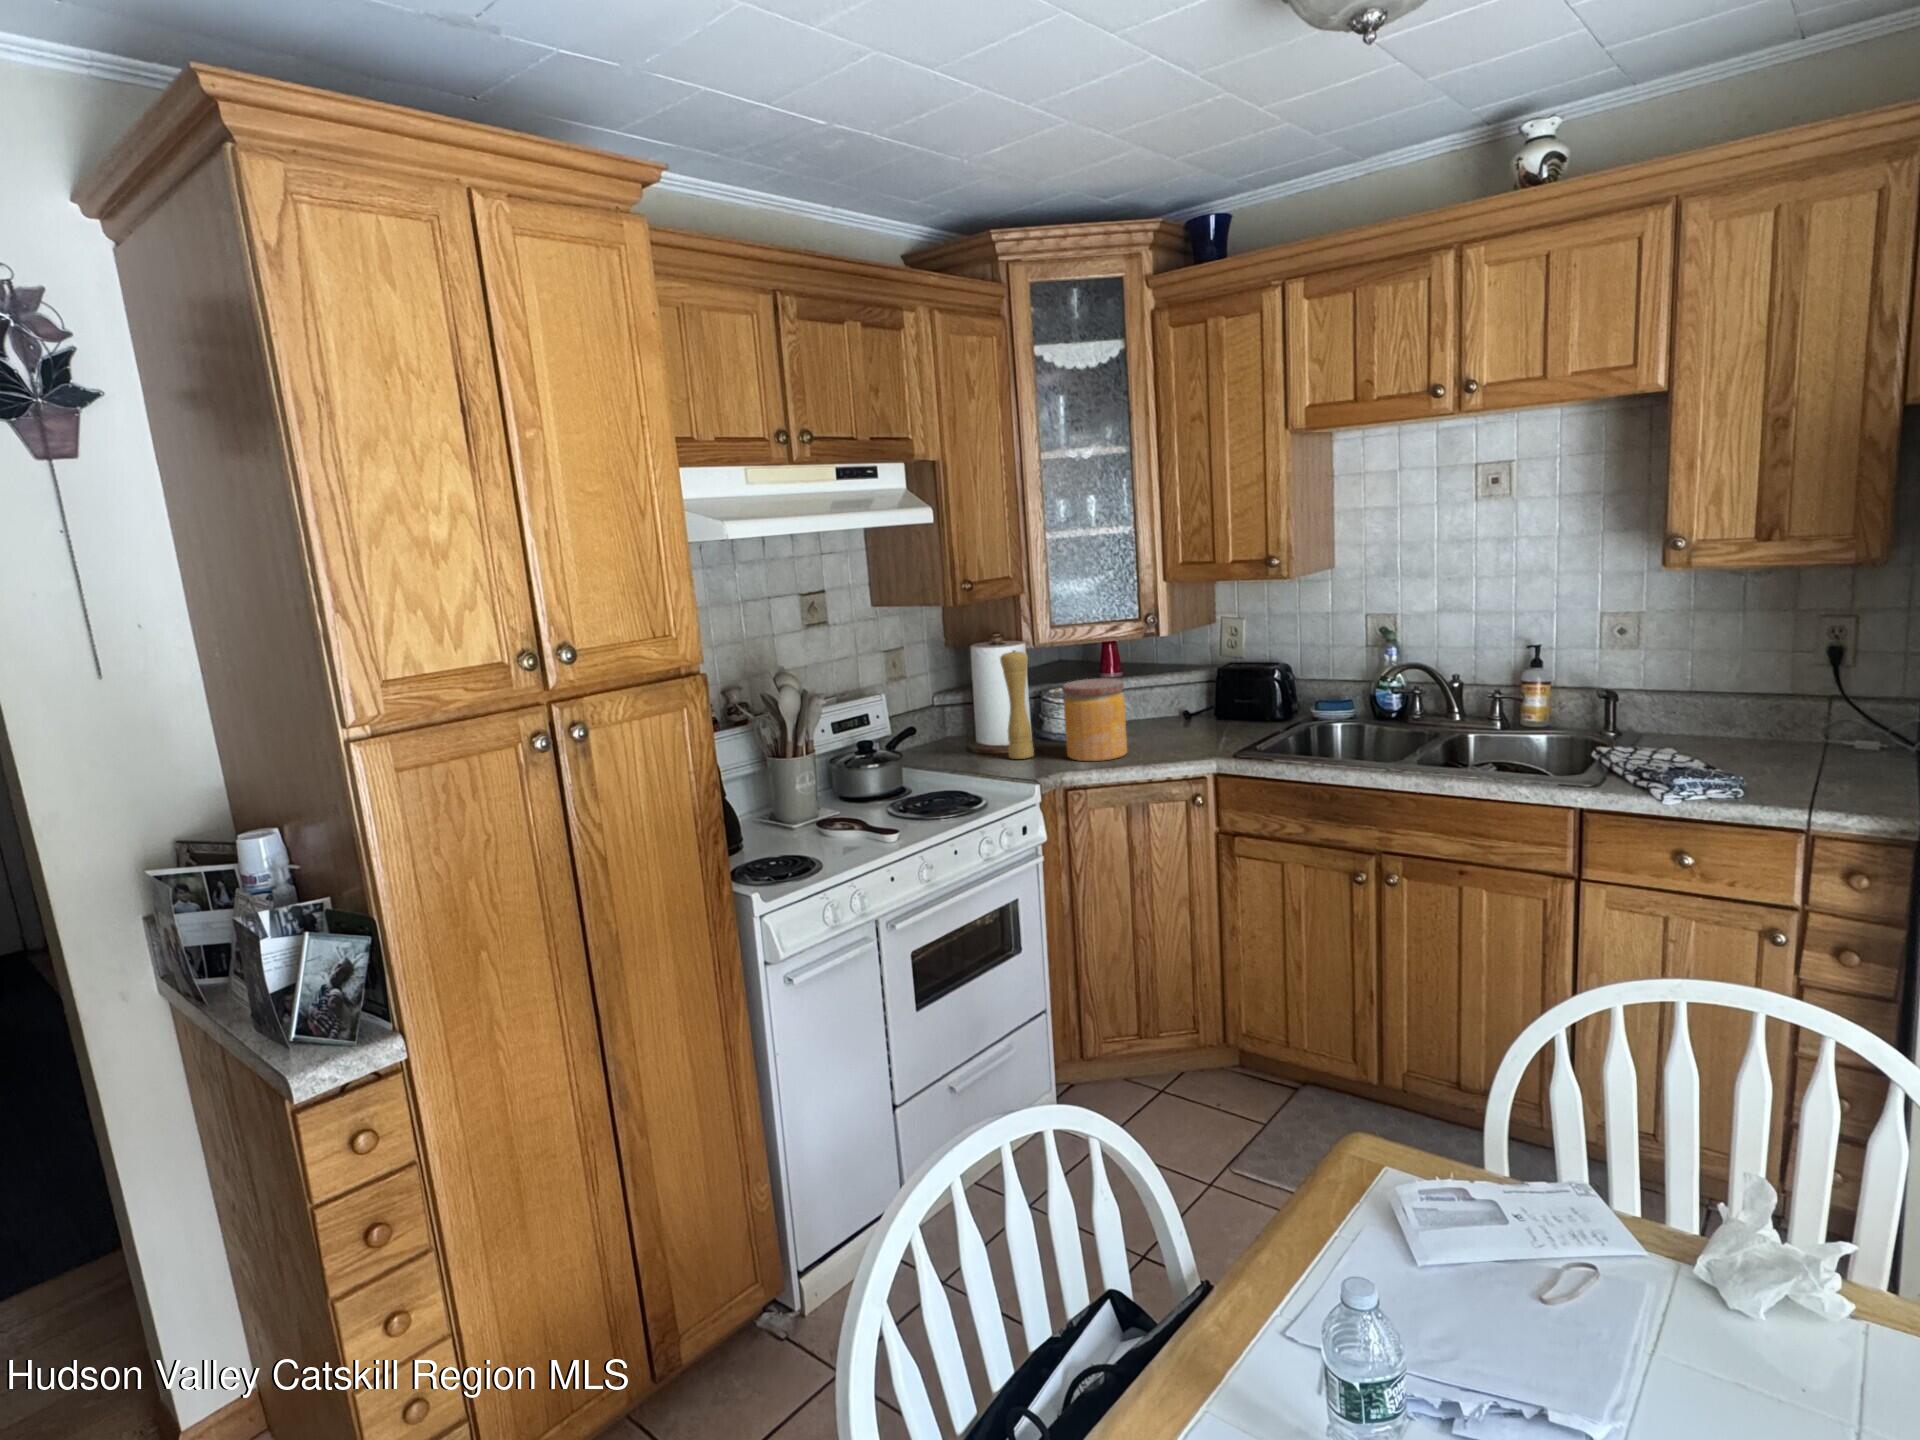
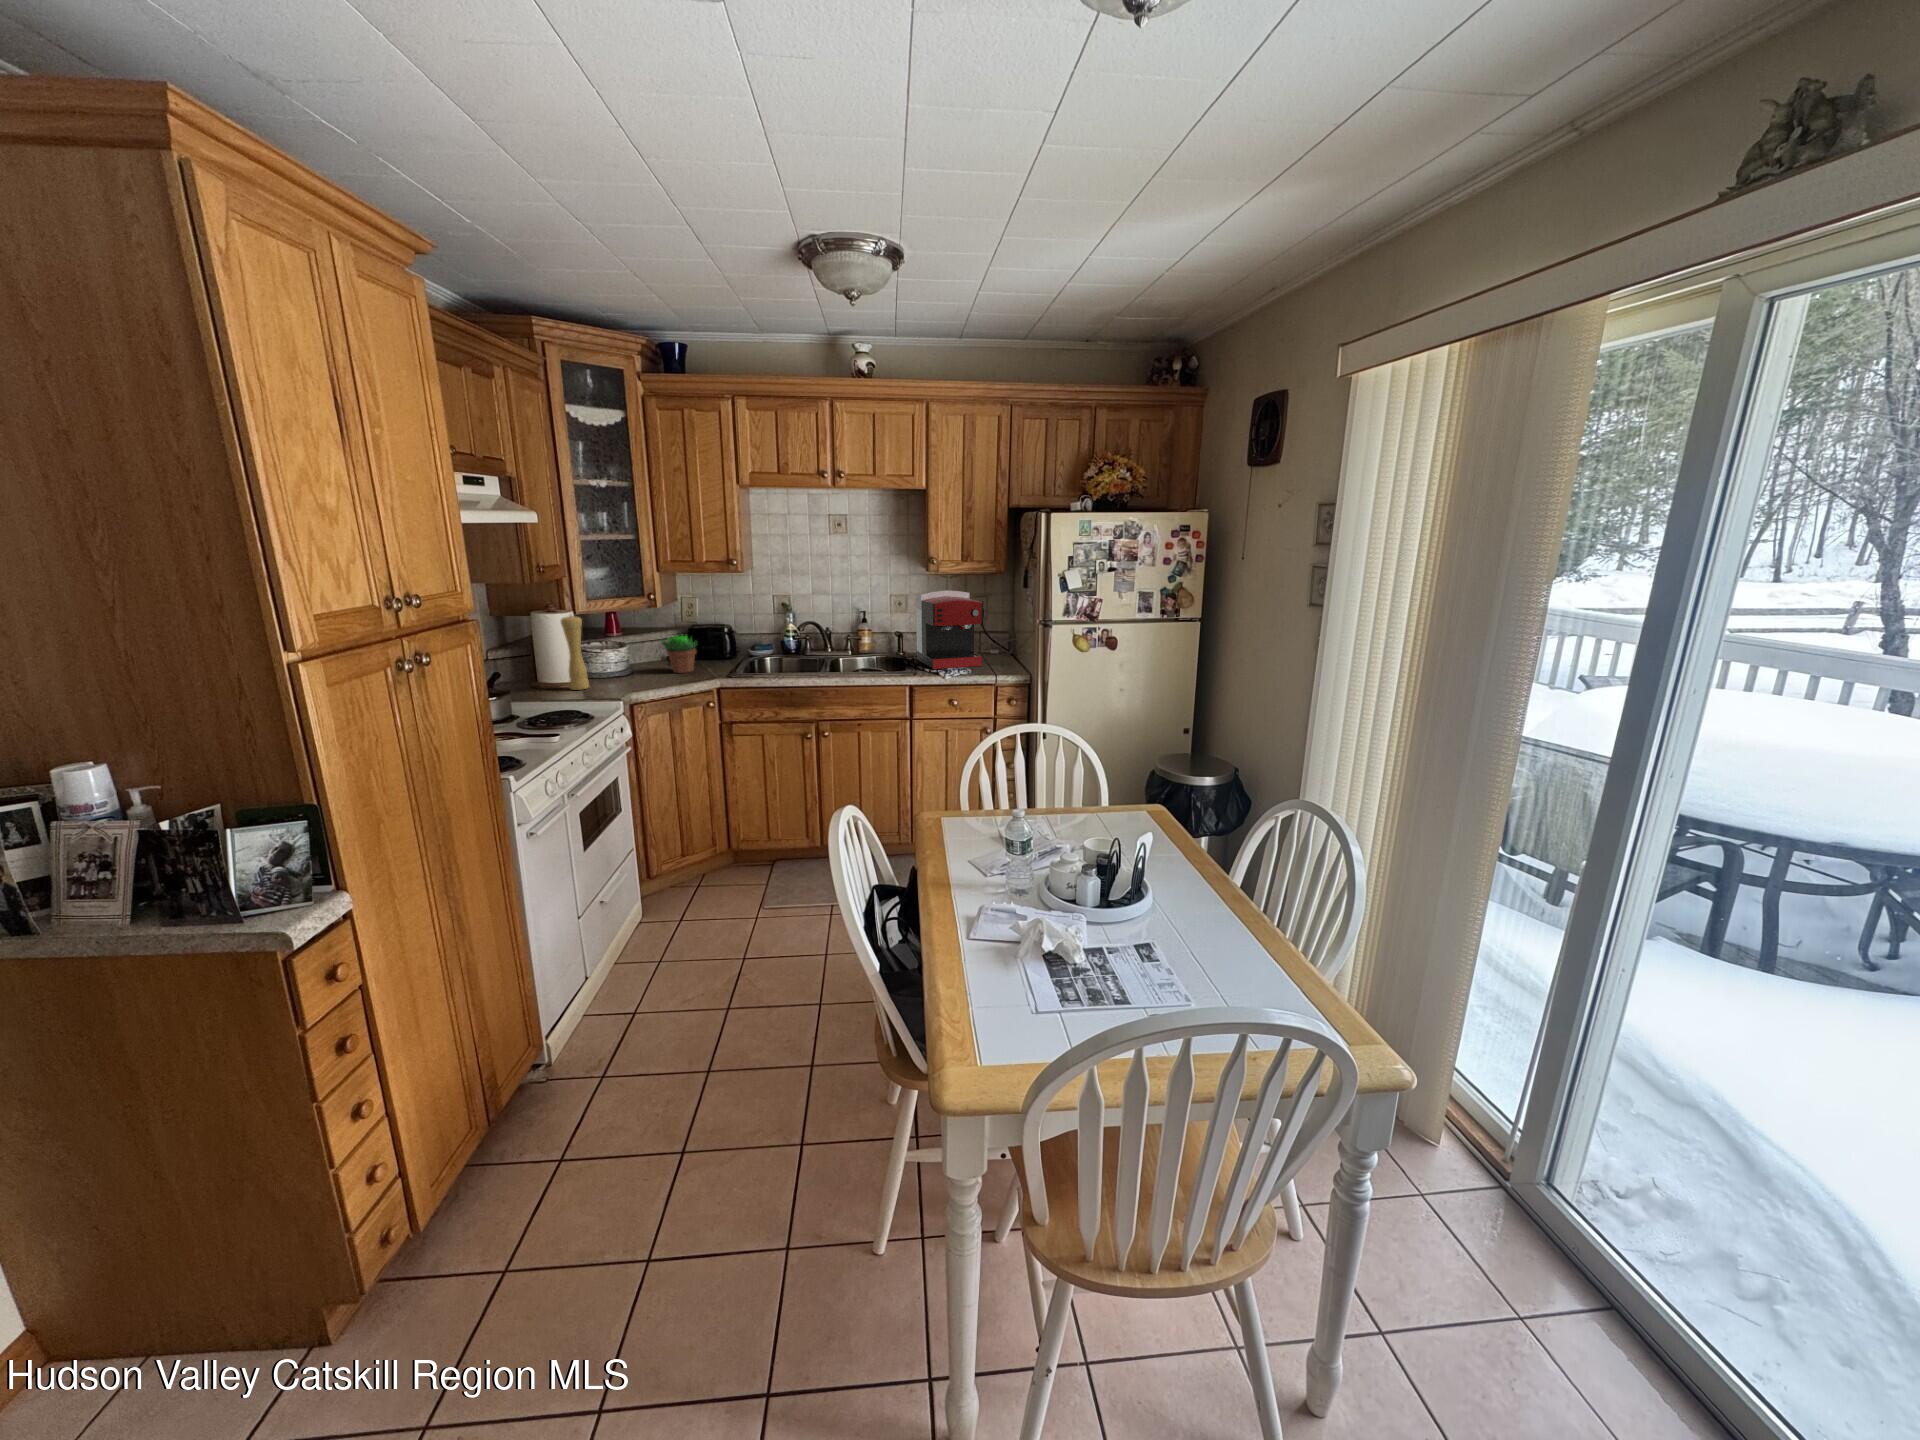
coffee maker: none [1646,603,1809,778] -> present [916,590,983,669]
jar: present [1062,678,1127,761] -> none [608,634,655,687]
succulent plant: none [1154,678,1216,742] -> present [661,635,697,673]

